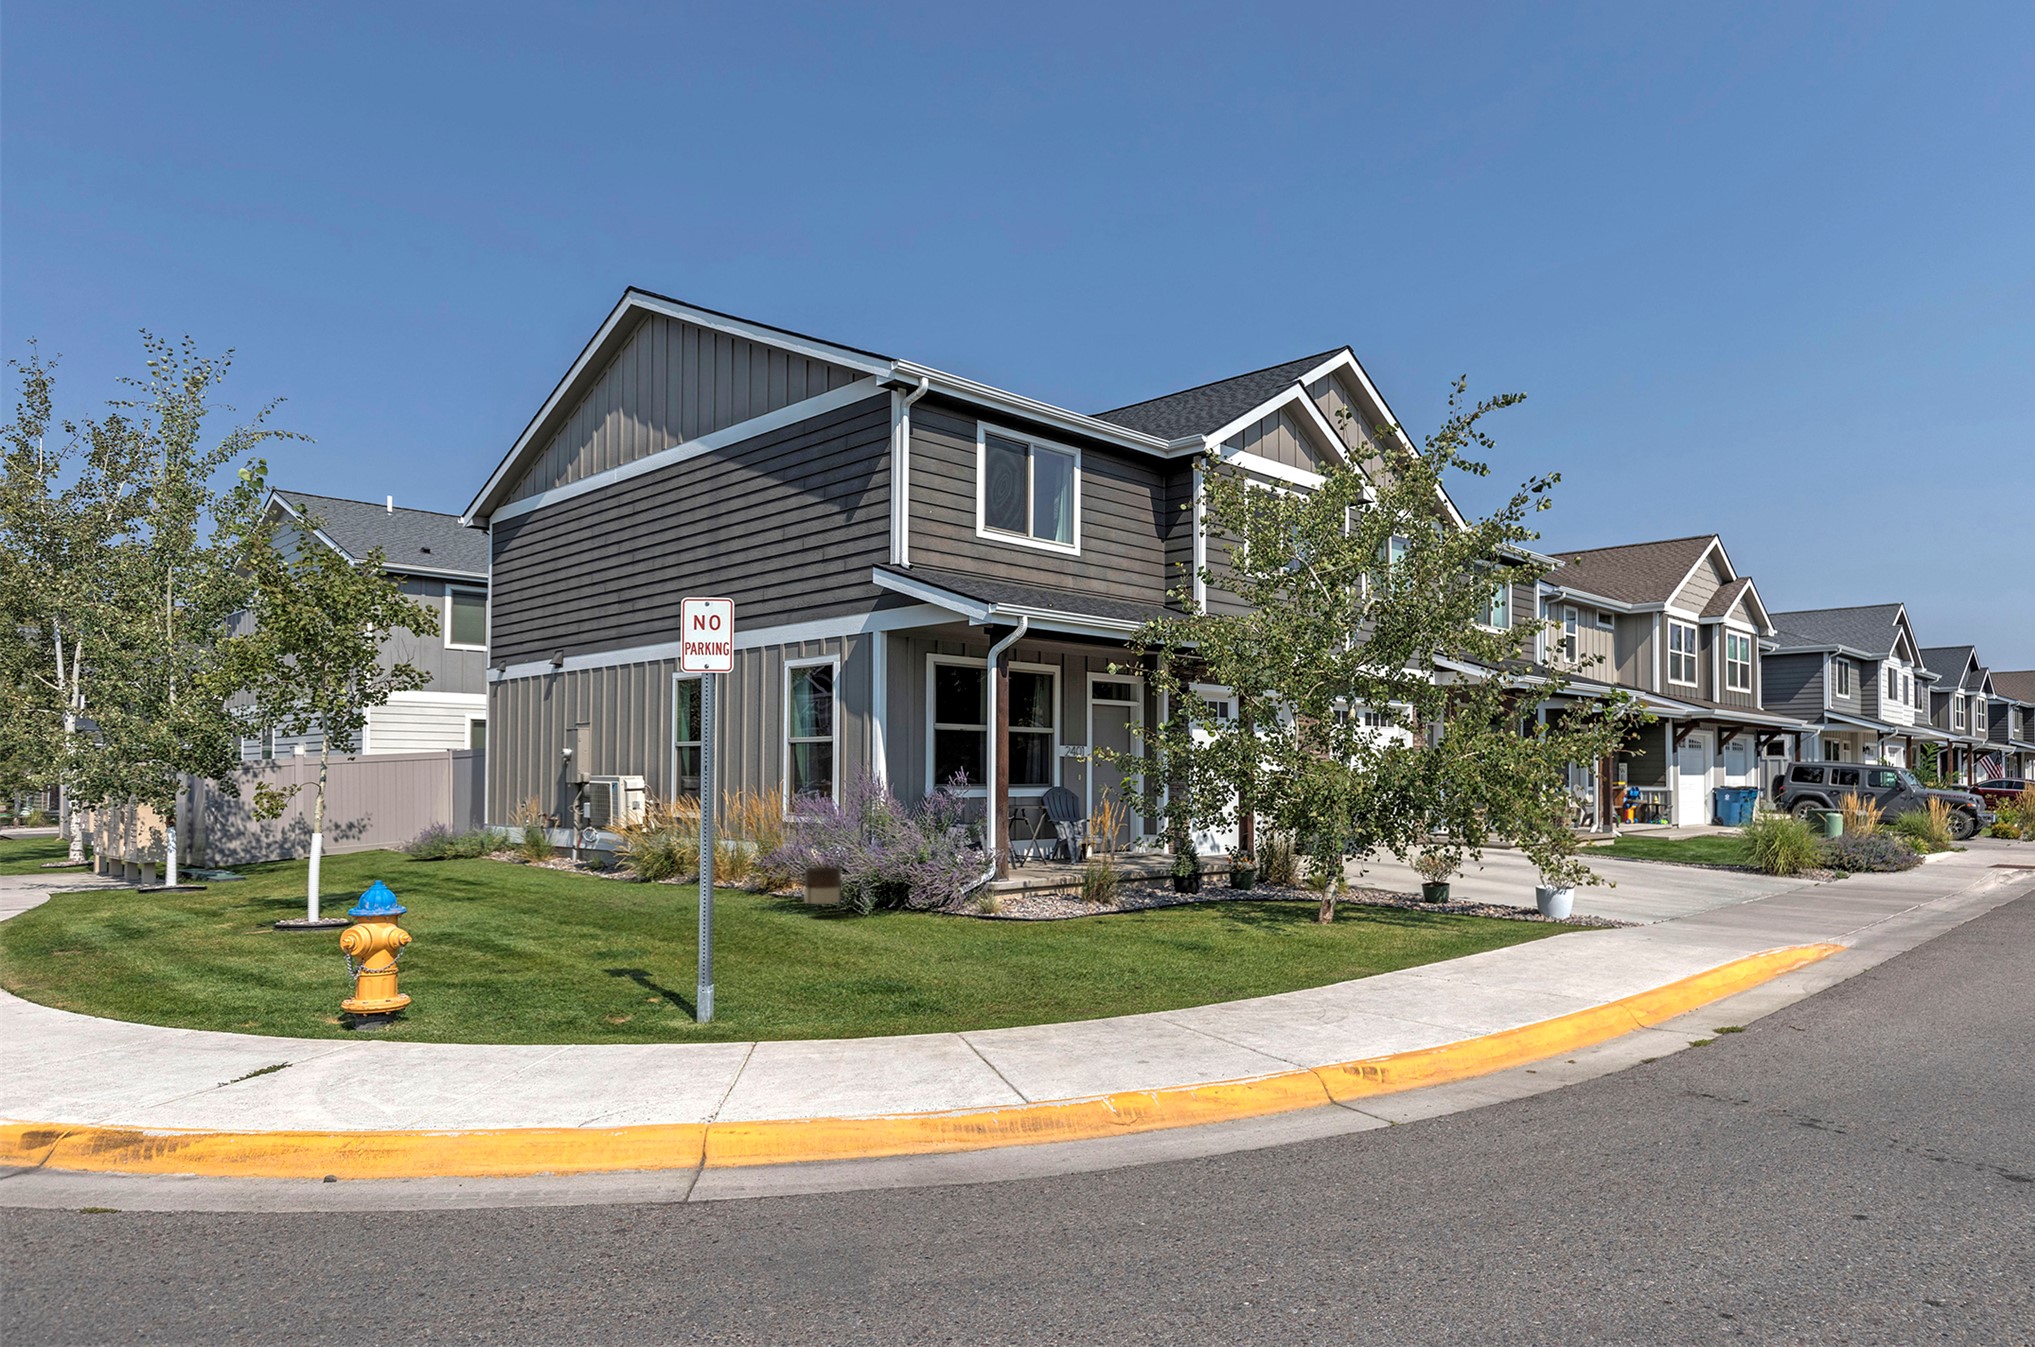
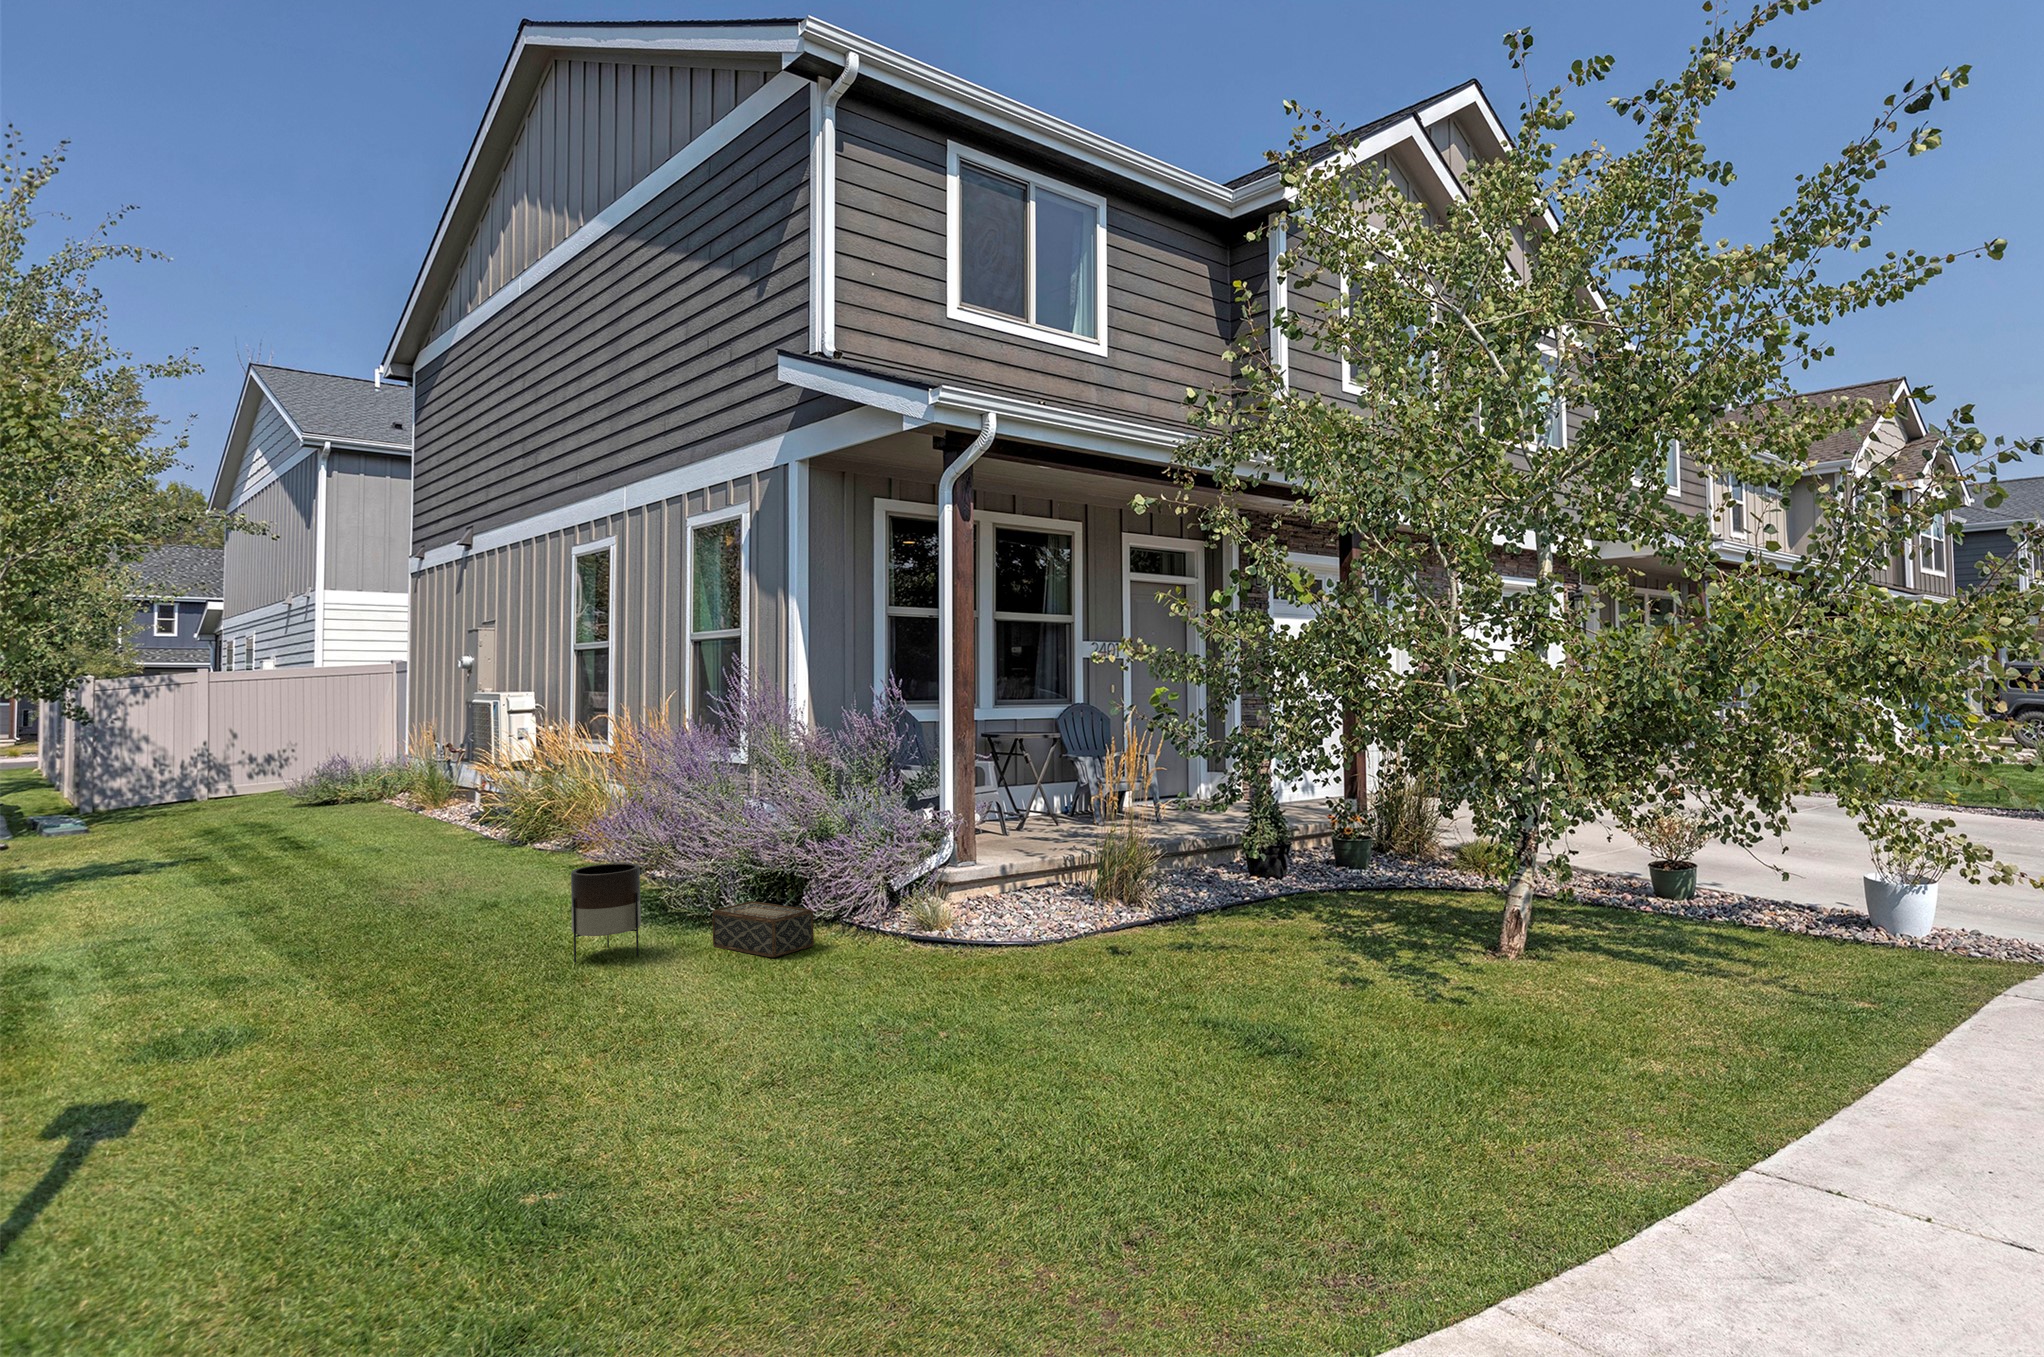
woven basket: none [878,892,935,918] -> present [713,901,814,957]

